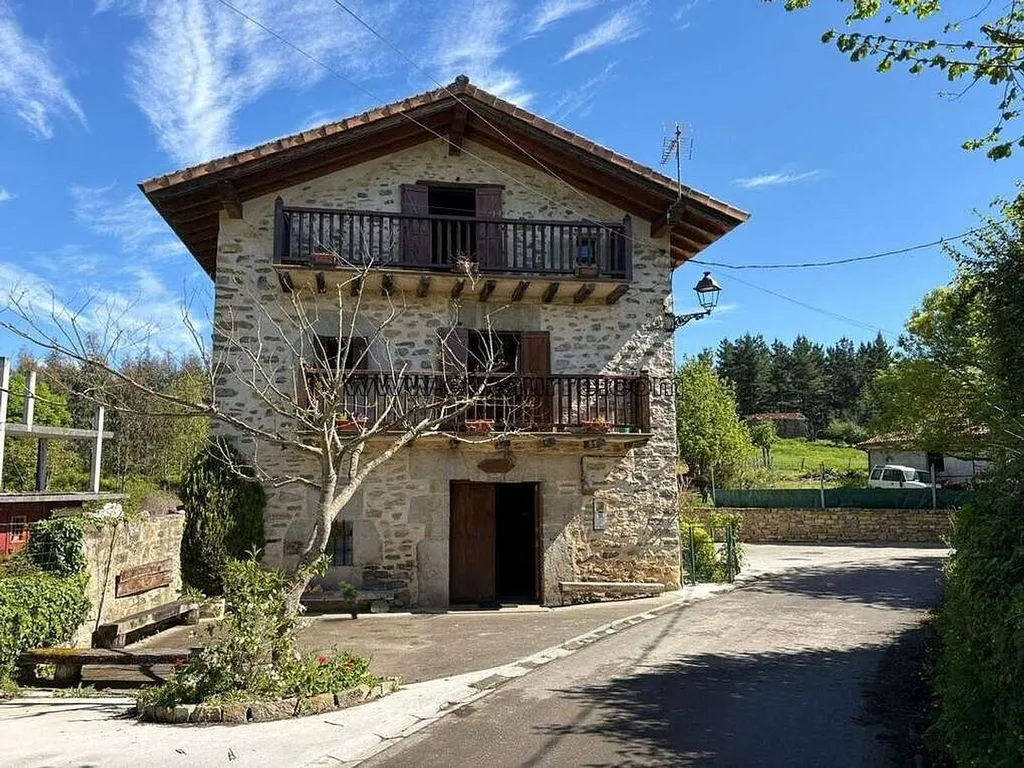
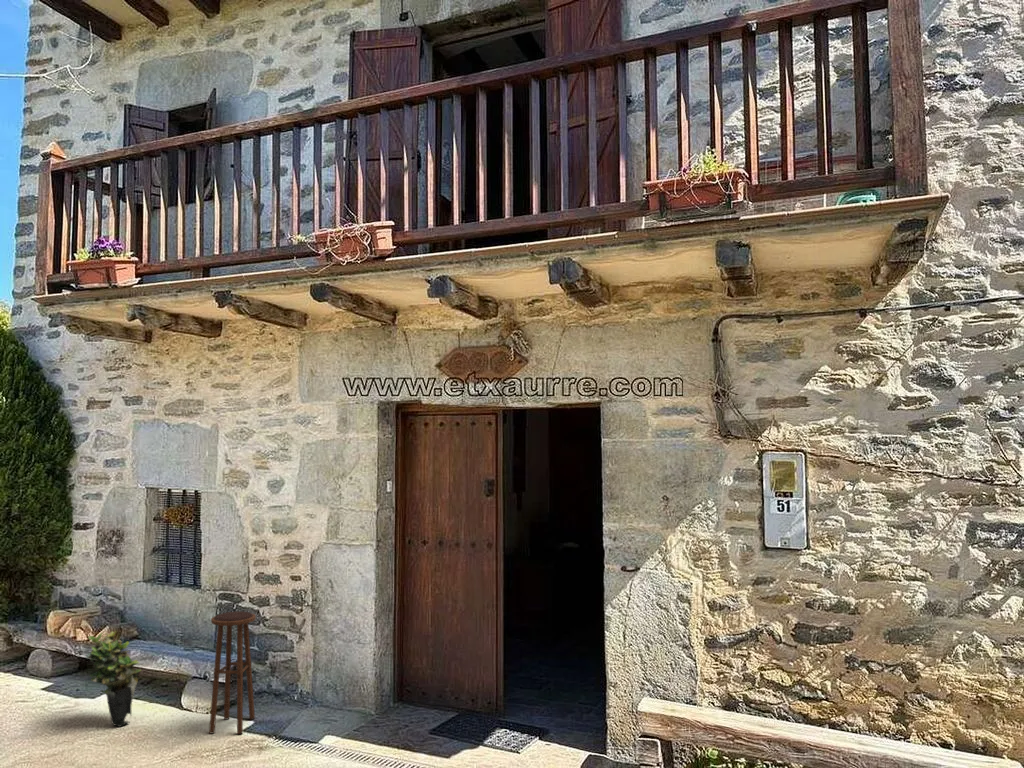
stool: none [392,568,410,616] -> present [209,611,256,734]

